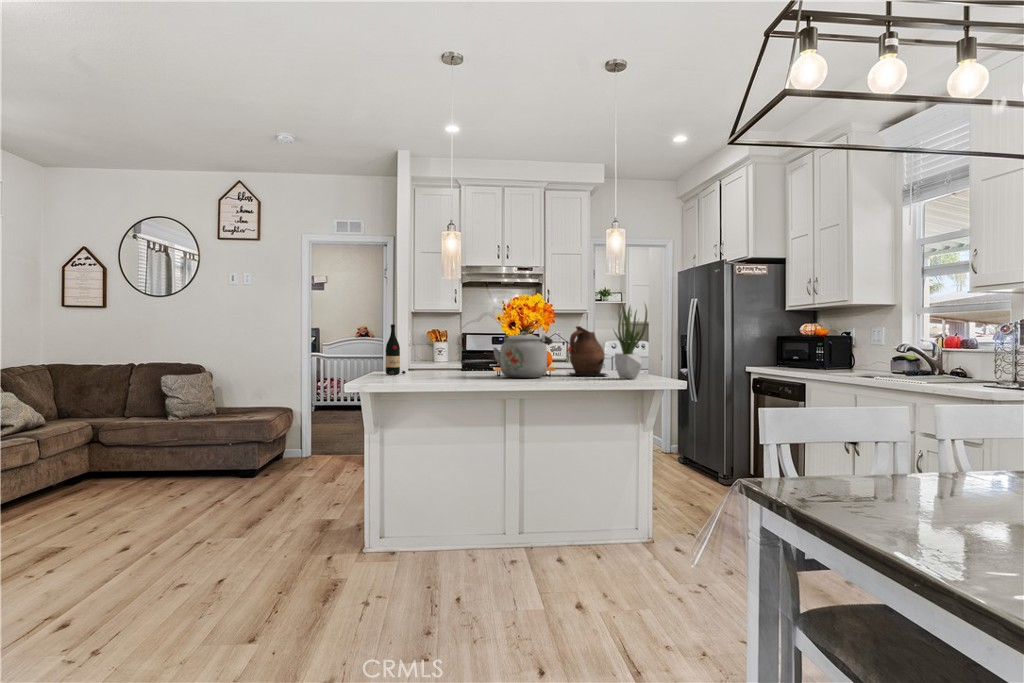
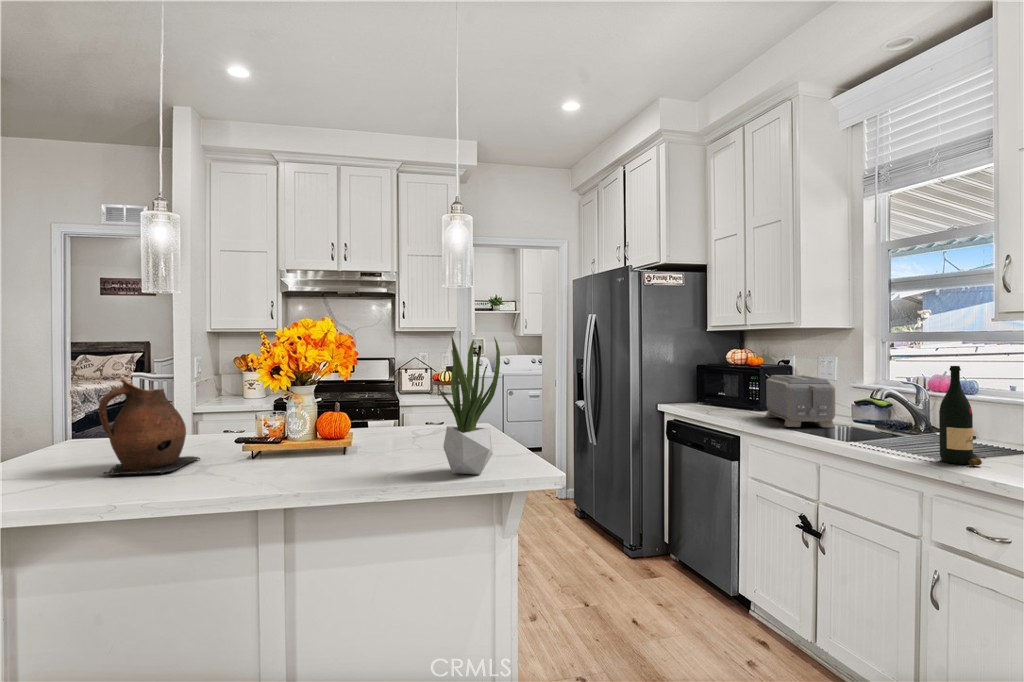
wine bottle: present [386,324,406,375] -> present [939,366,985,466]
ceramic pitcher: present [569,326,607,376] -> present [99,380,200,474]
kettle: present [493,332,553,378] -> none [231,388,343,478]
toaster: none [827,339,875,373] -> present [766,375,835,428]

